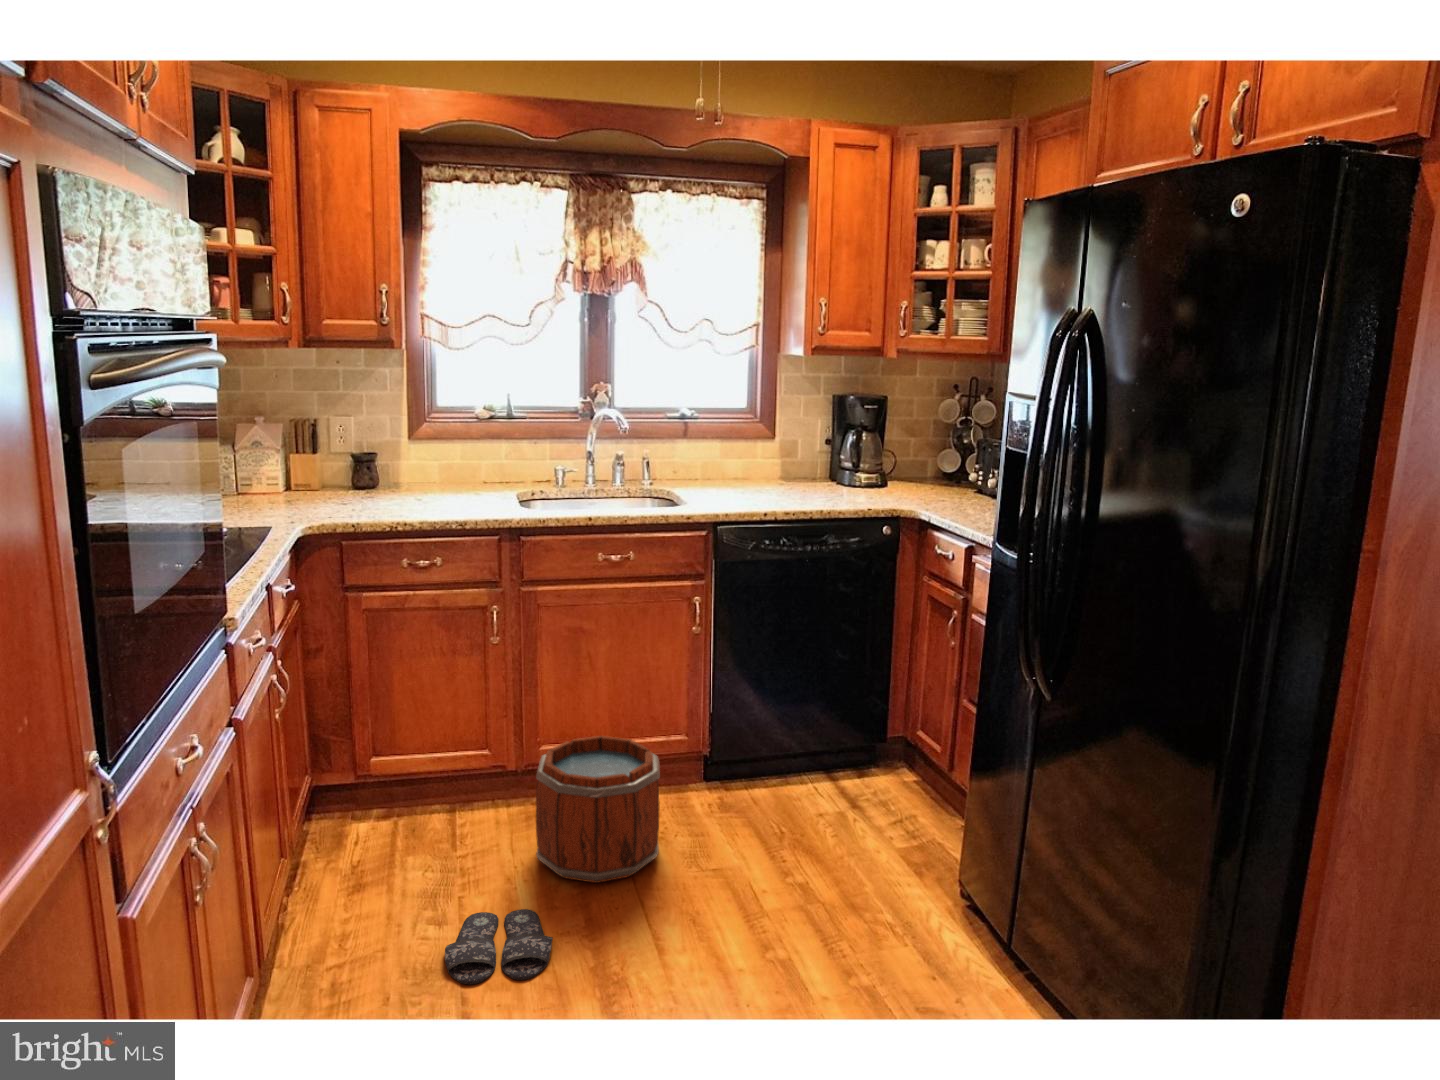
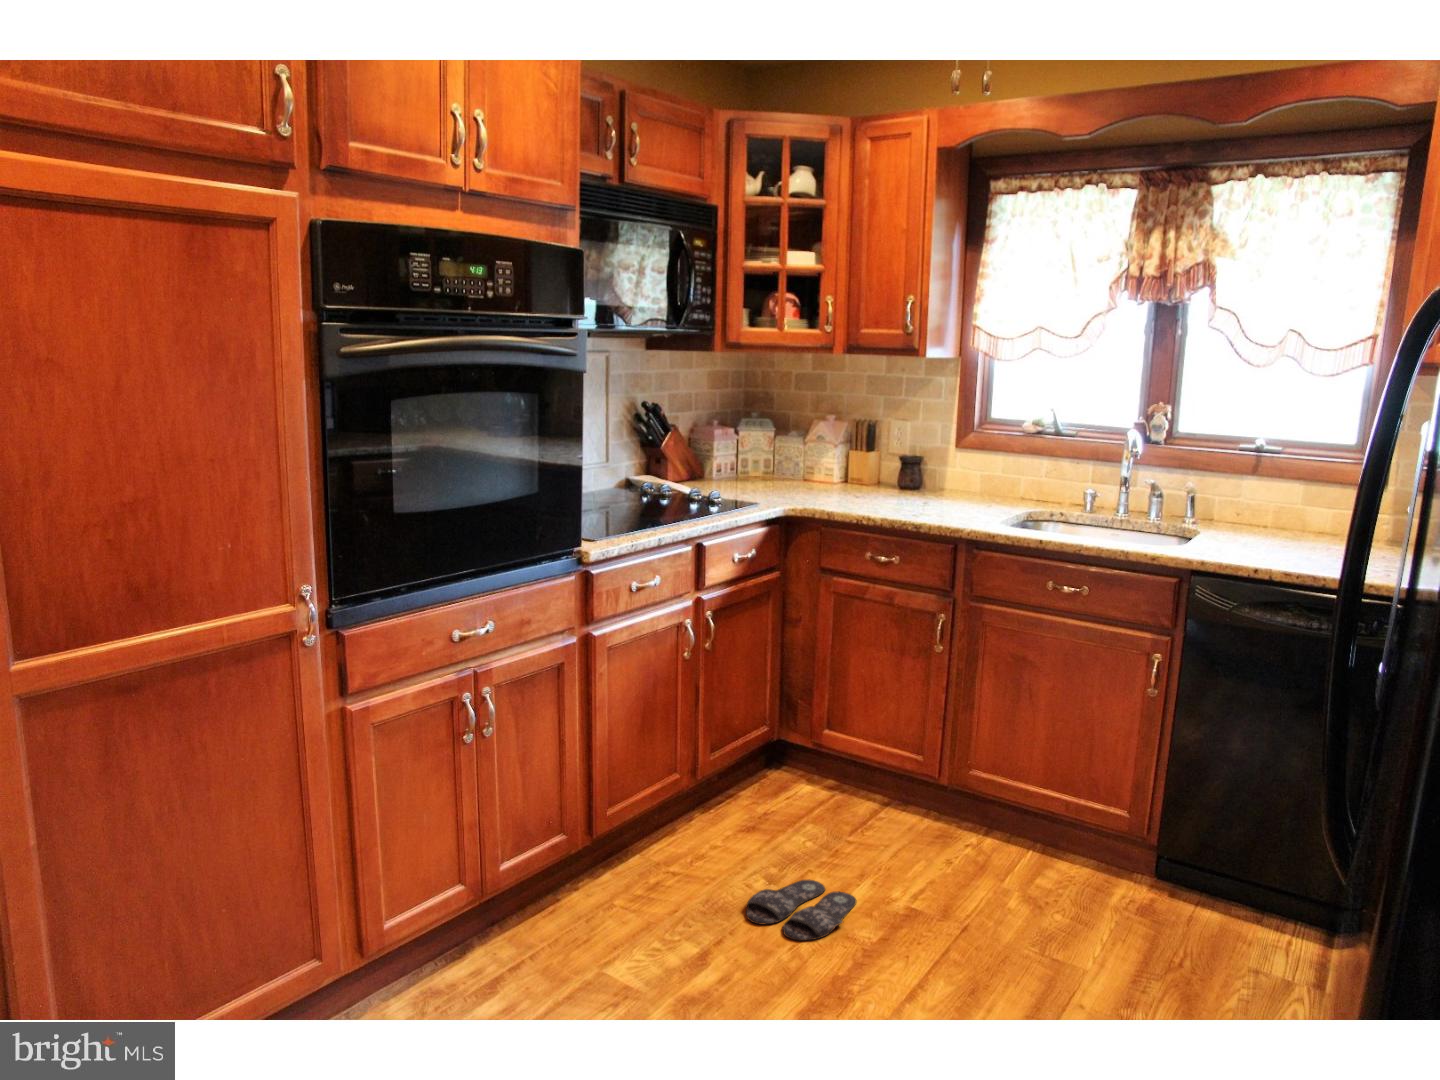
bucket: present [536,736,660,883] -> none [901,762,1038,913]

